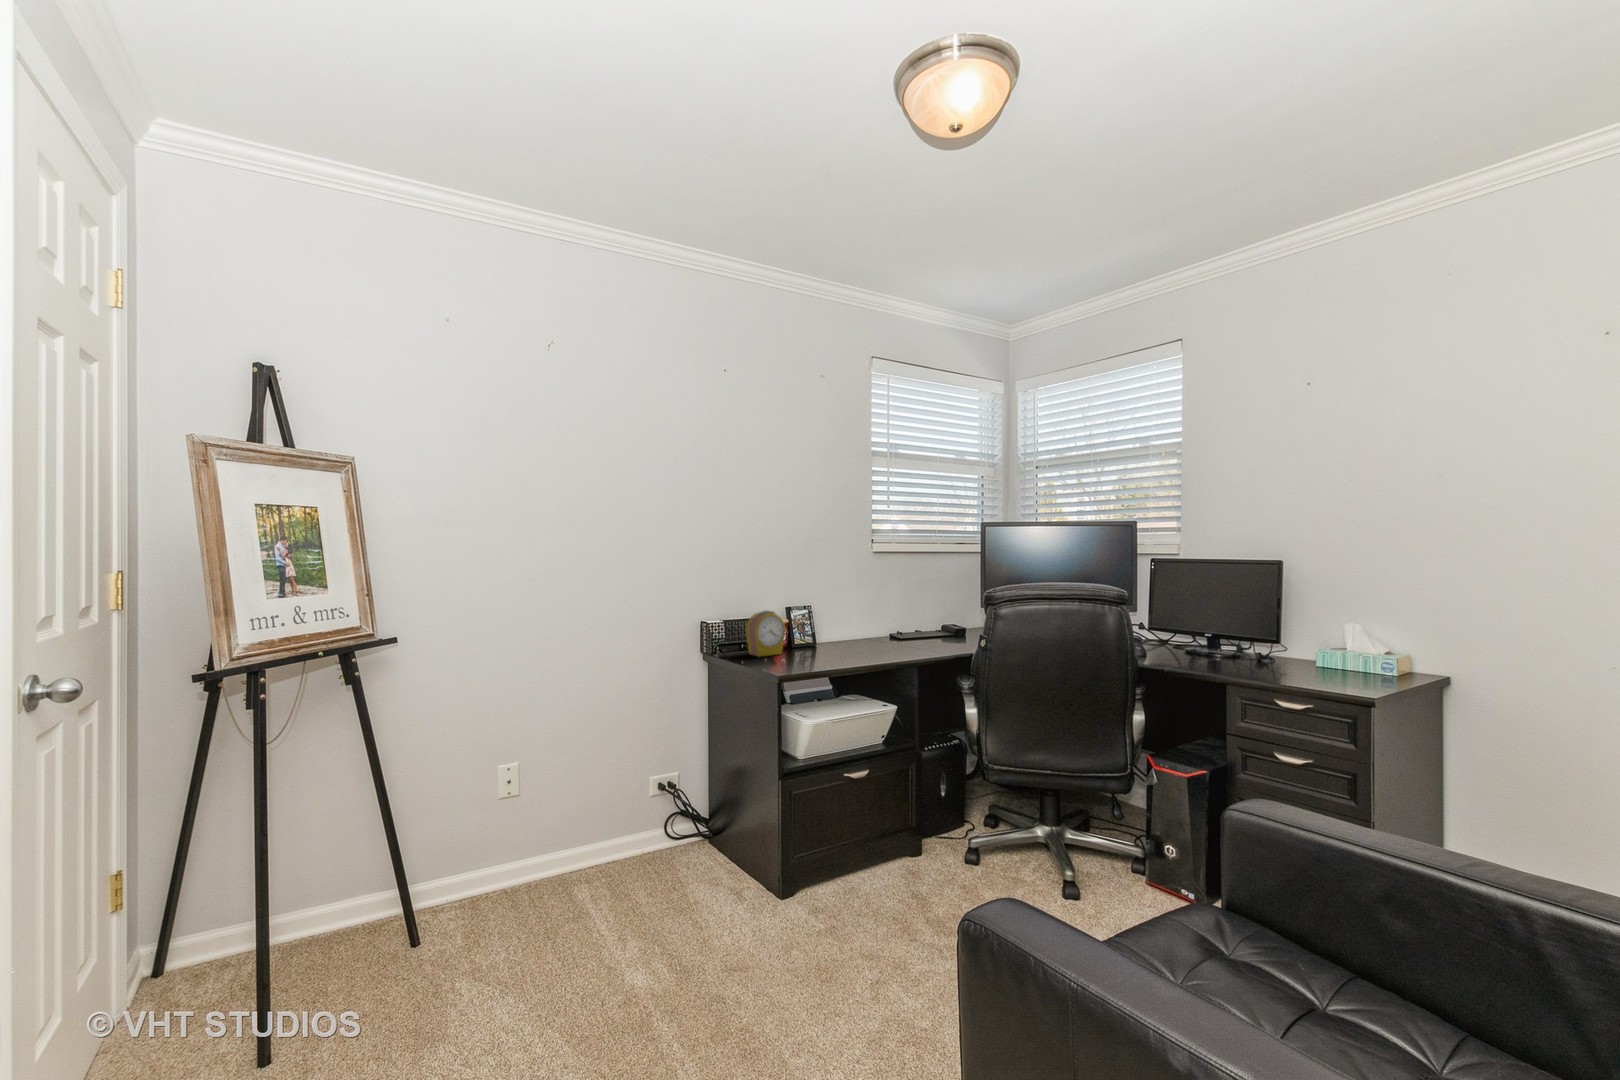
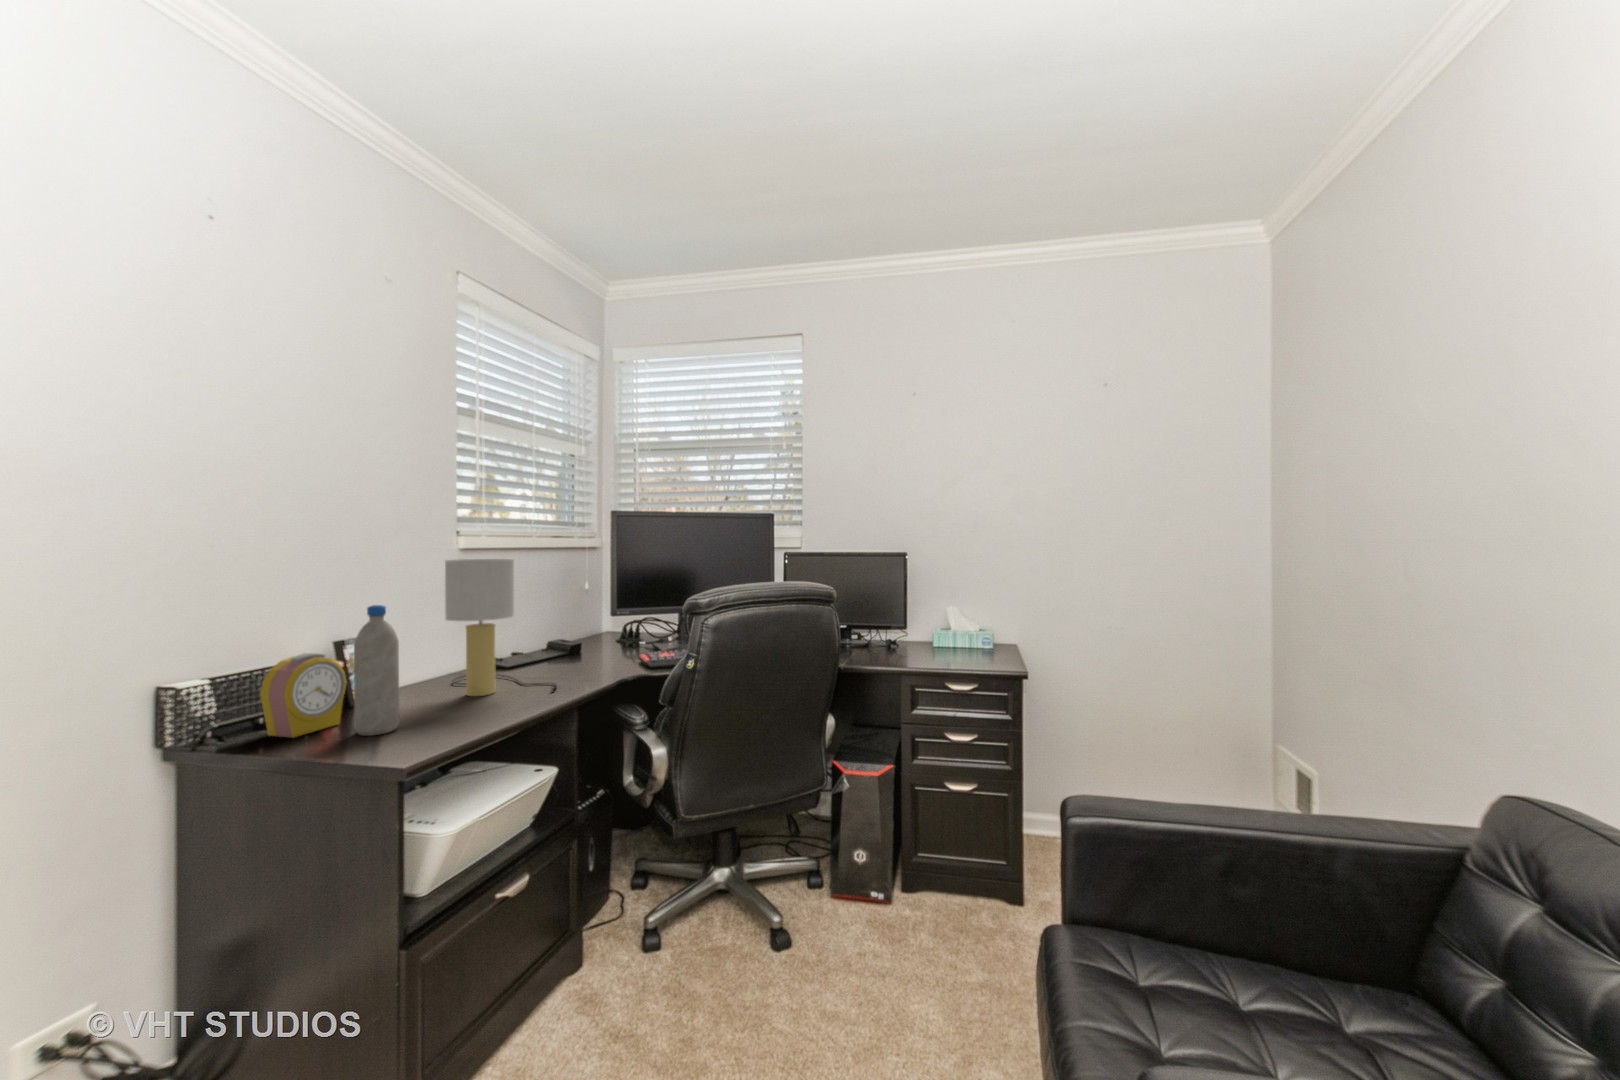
table lamp: none [843,558,913,655] -> present [445,559,557,696]
water bottle: none [784,584,806,661] -> present [354,605,399,736]

